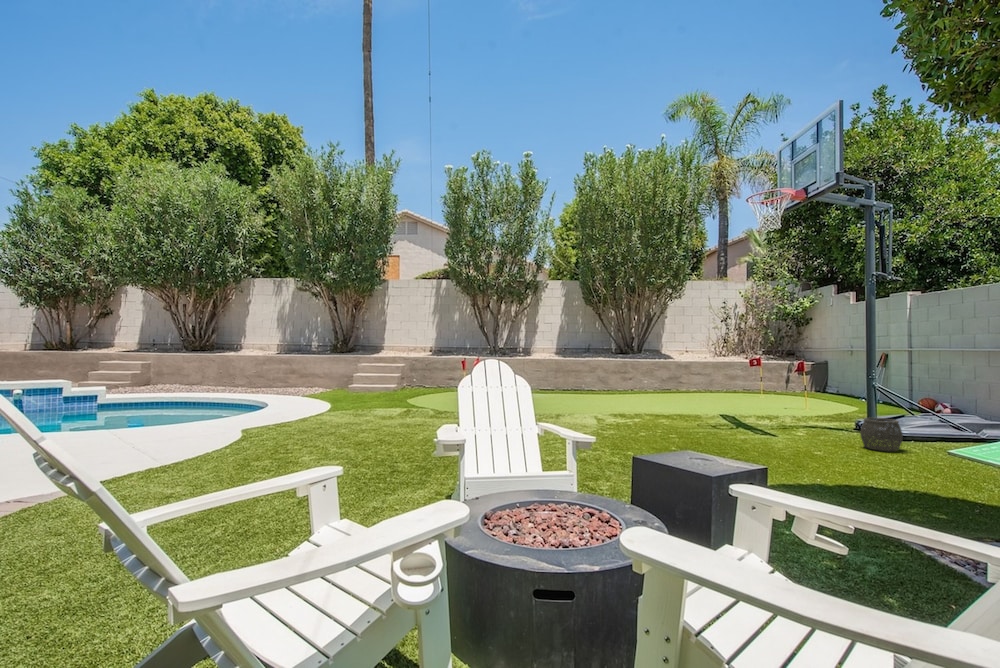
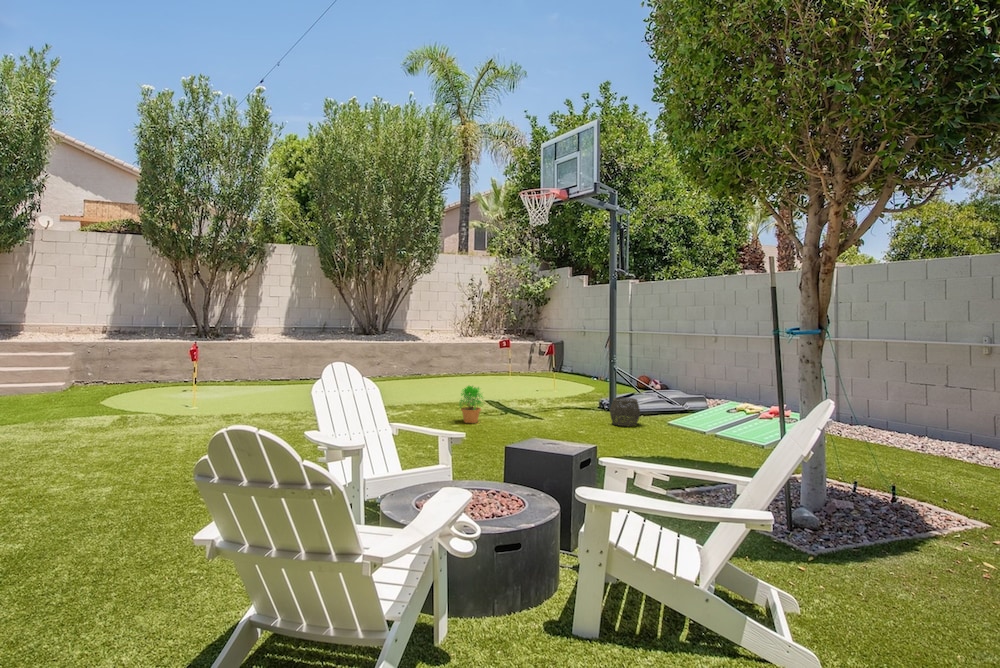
potted plant: none [680,395,711,433] -> present [459,386,483,423]

